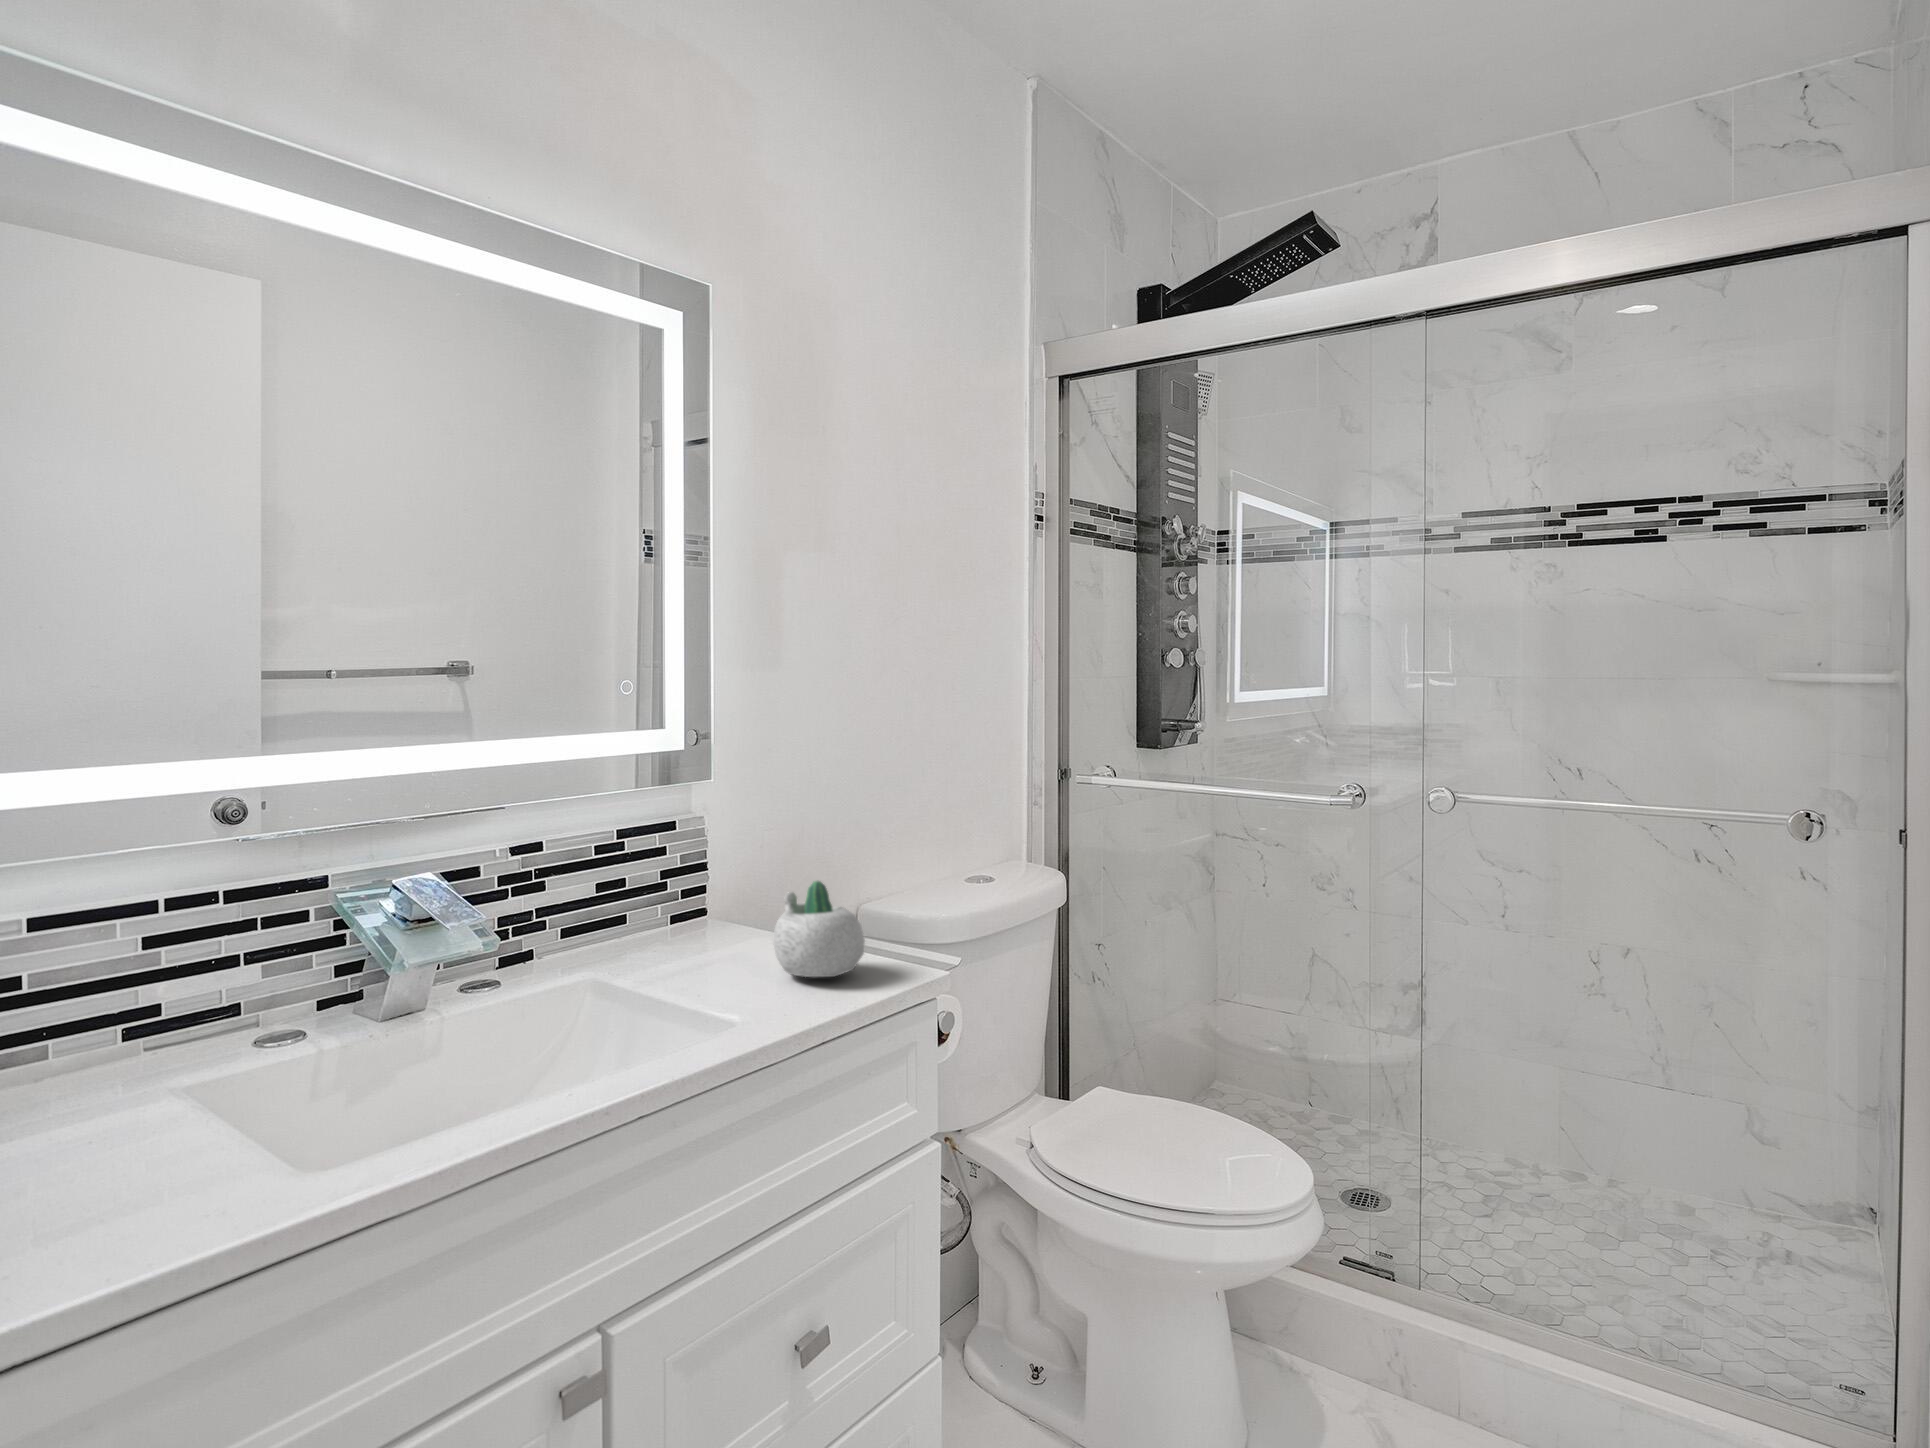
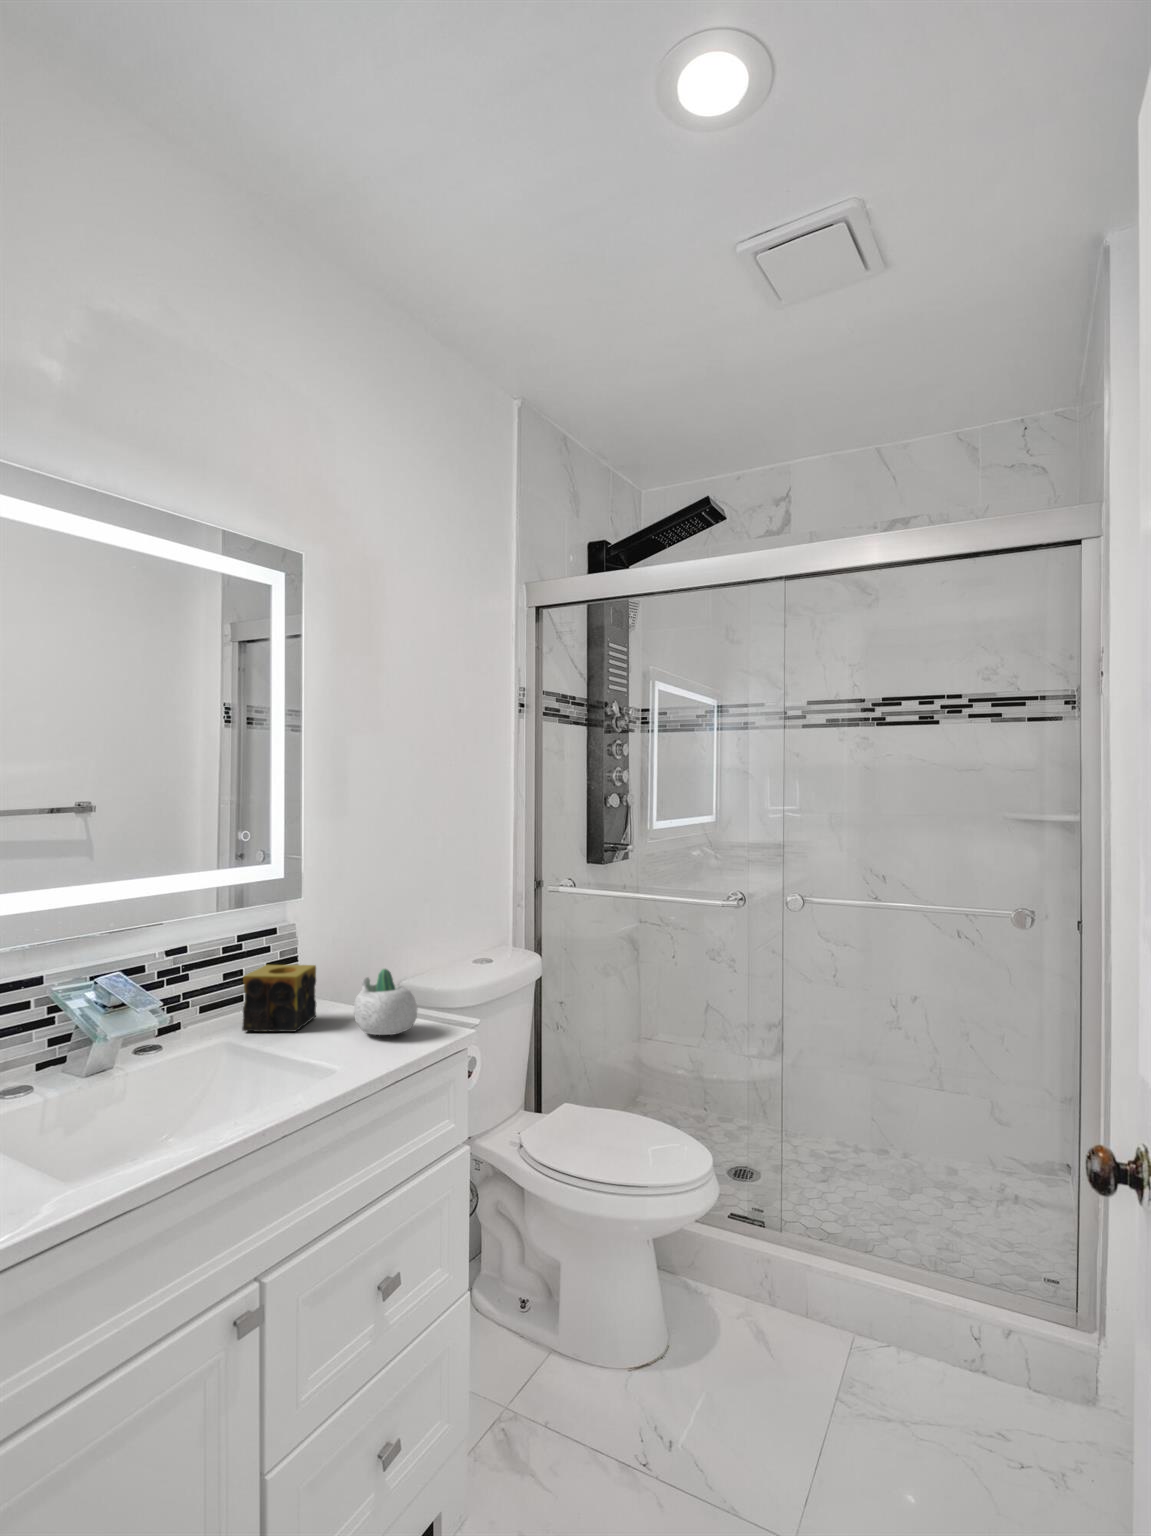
candle: none [619,872,727,968] -> present [242,965,316,1032]

